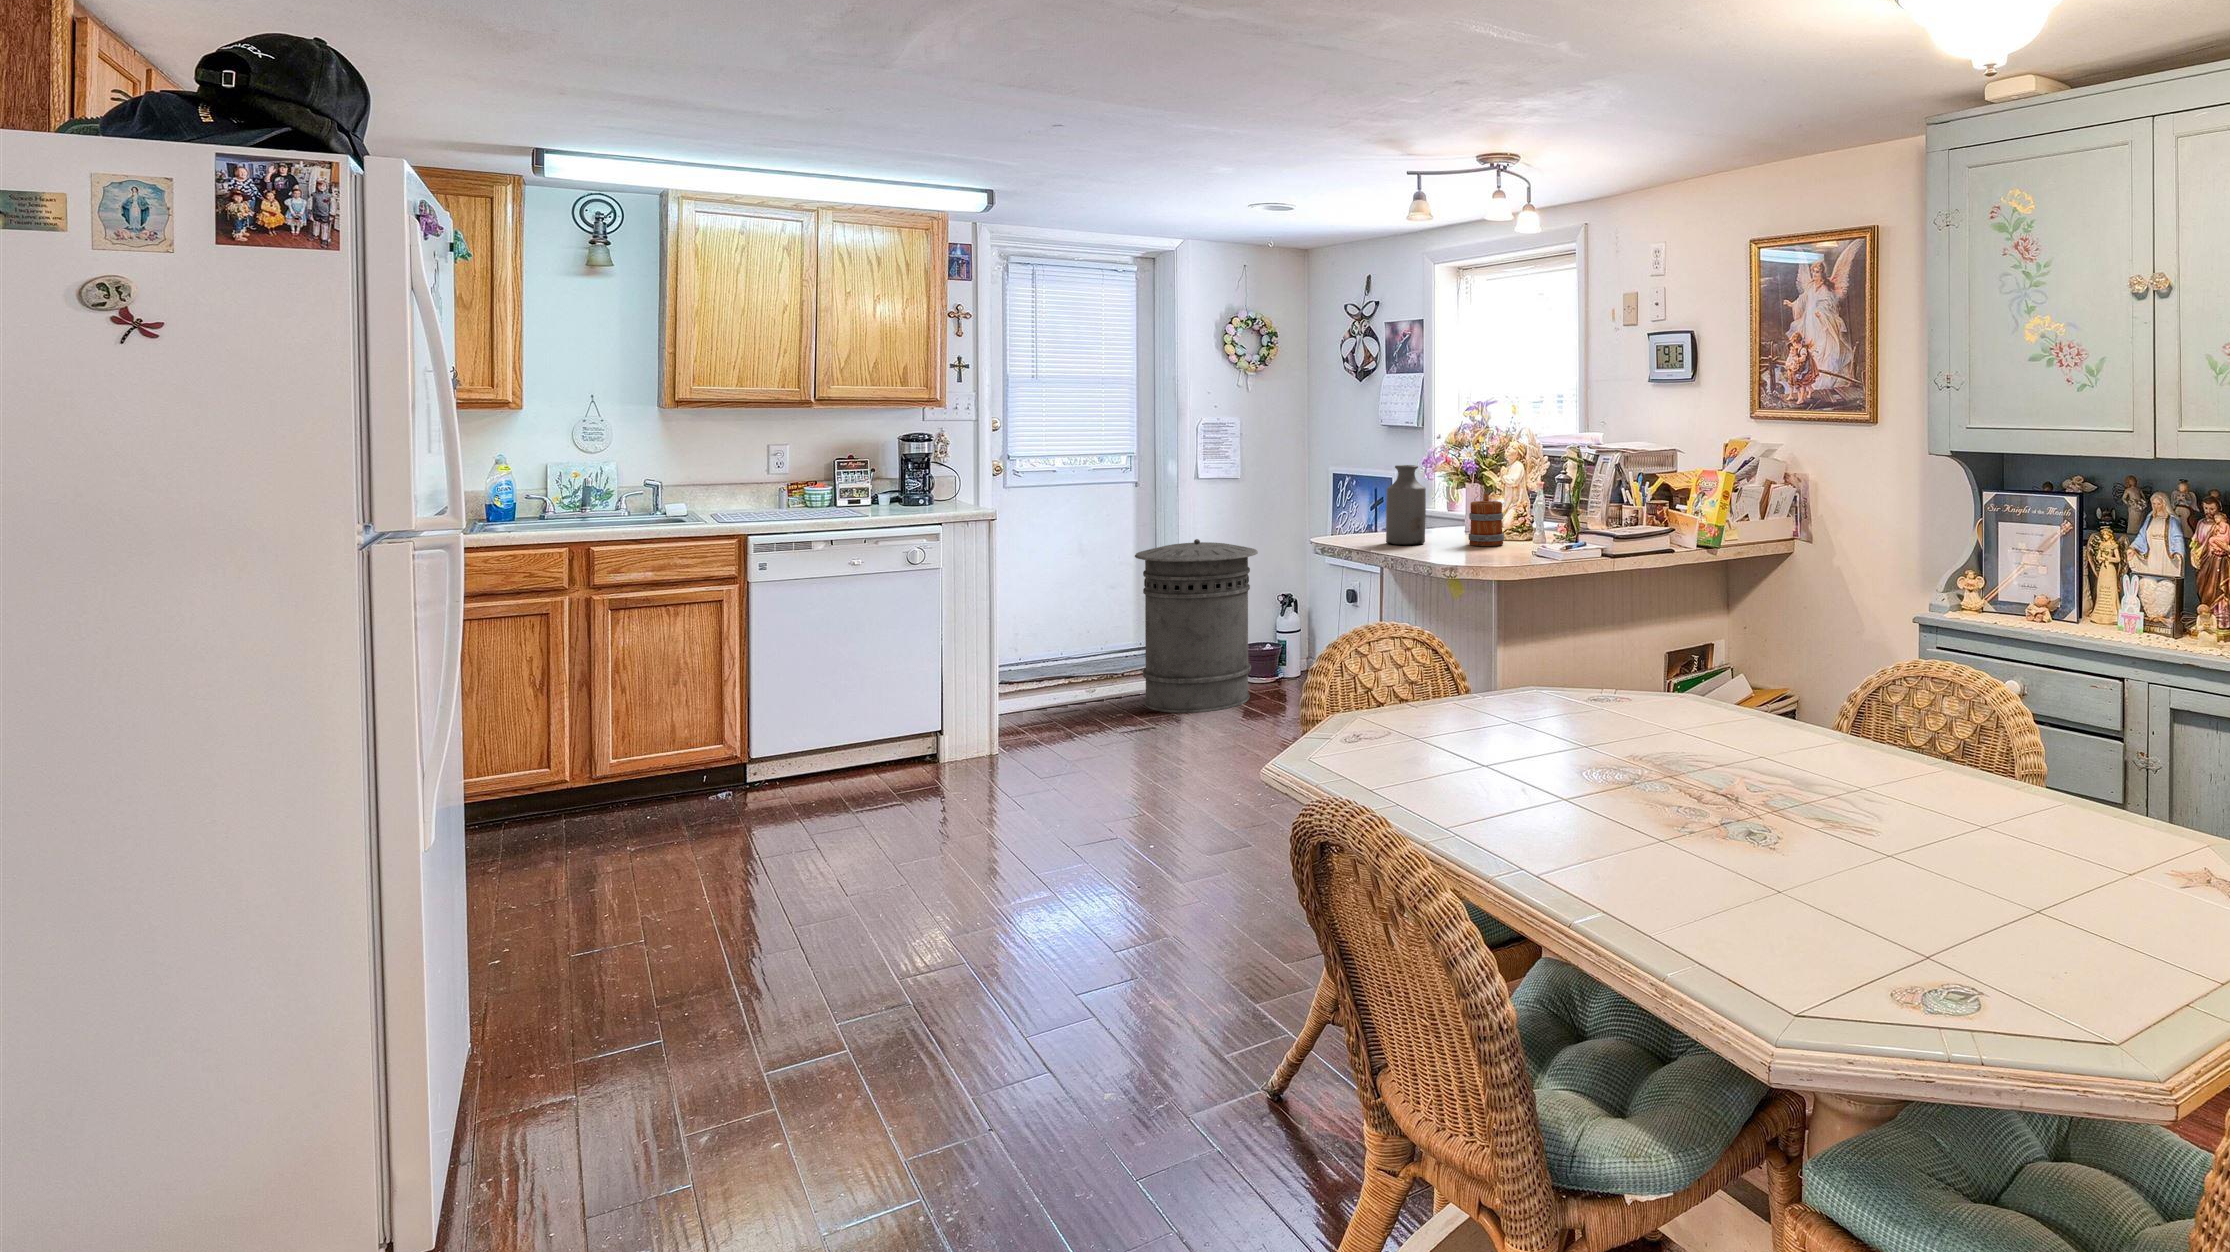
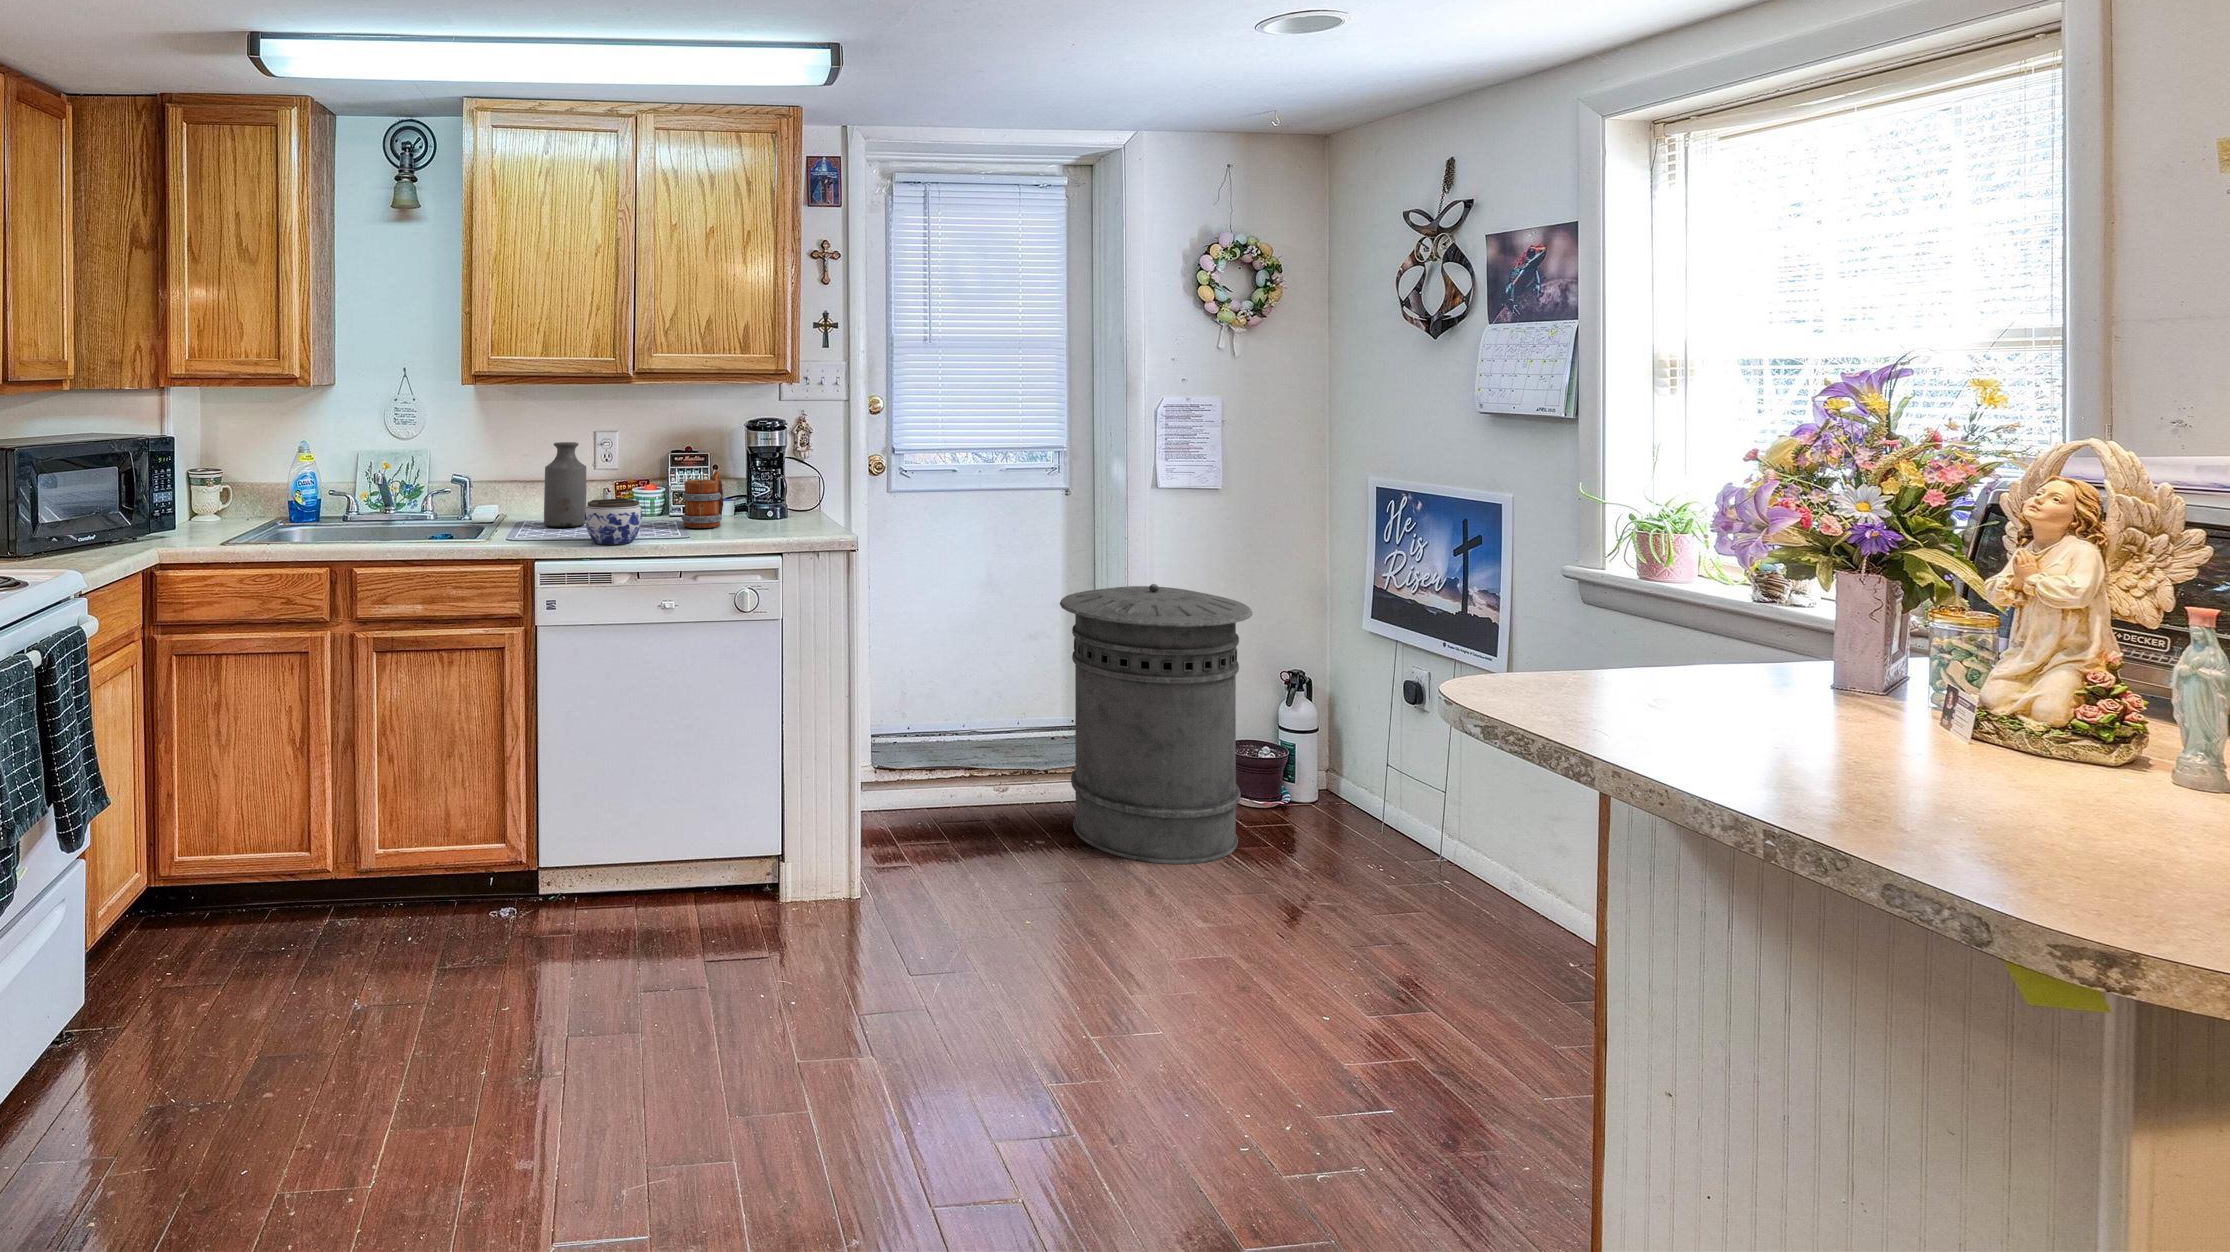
bottle: present [1386,465,1426,545] -> present [544,442,587,527]
jar: none [787,490,834,522] -> present [585,498,642,544]
mug: present [1469,493,1504,546] -> present [682,471,723,528]

